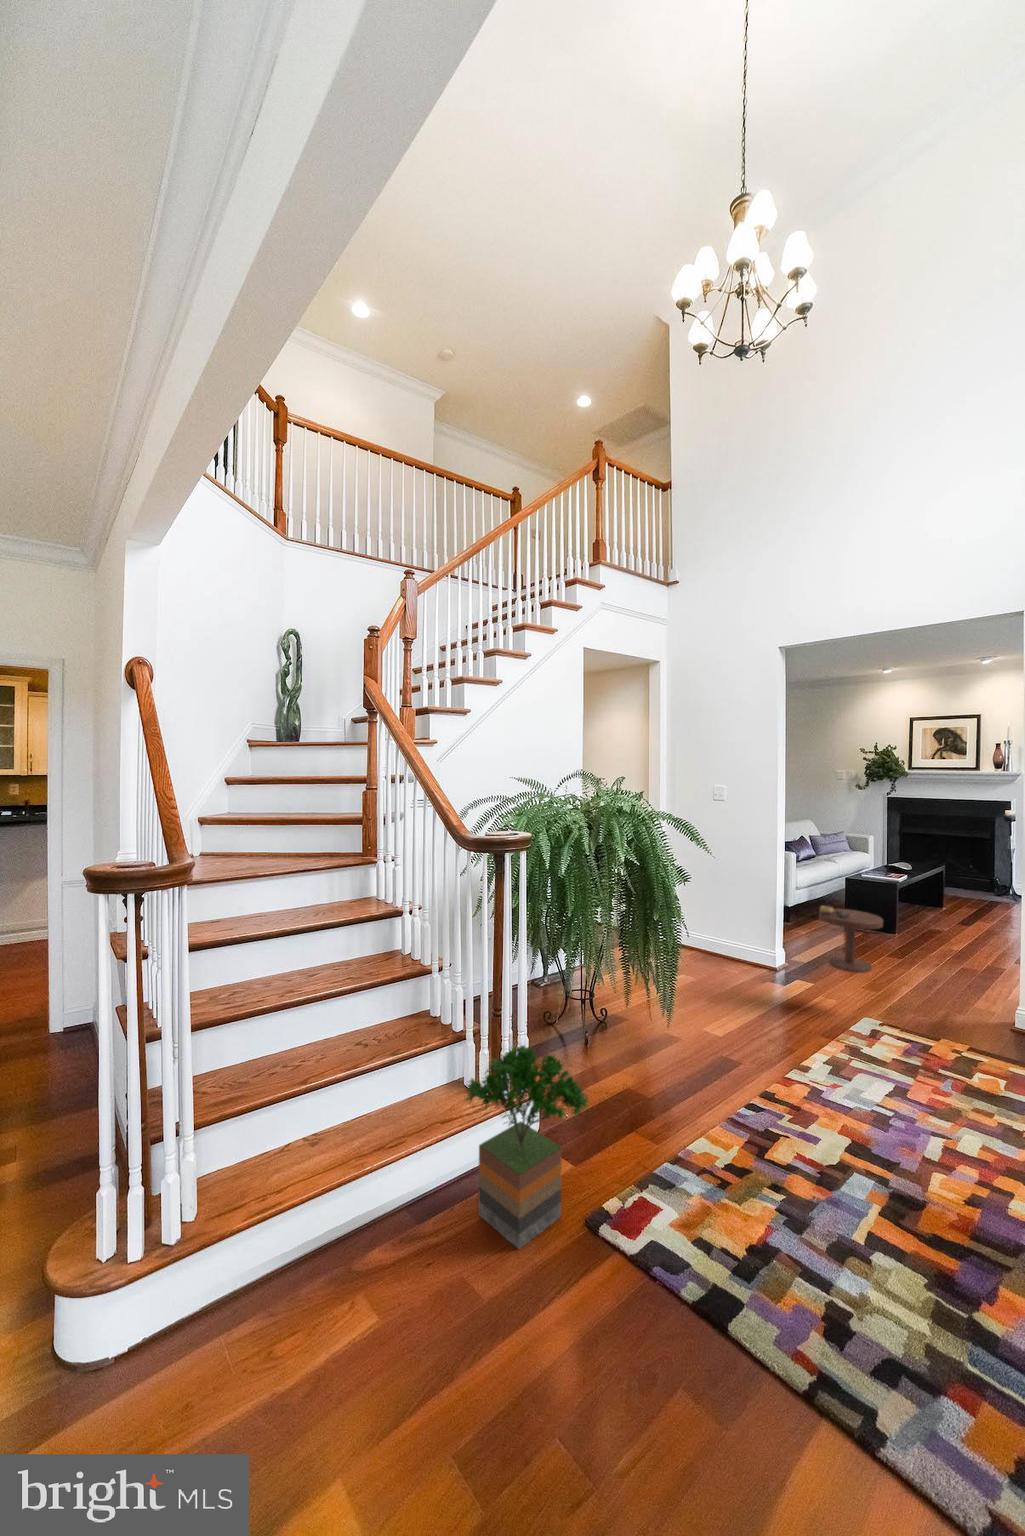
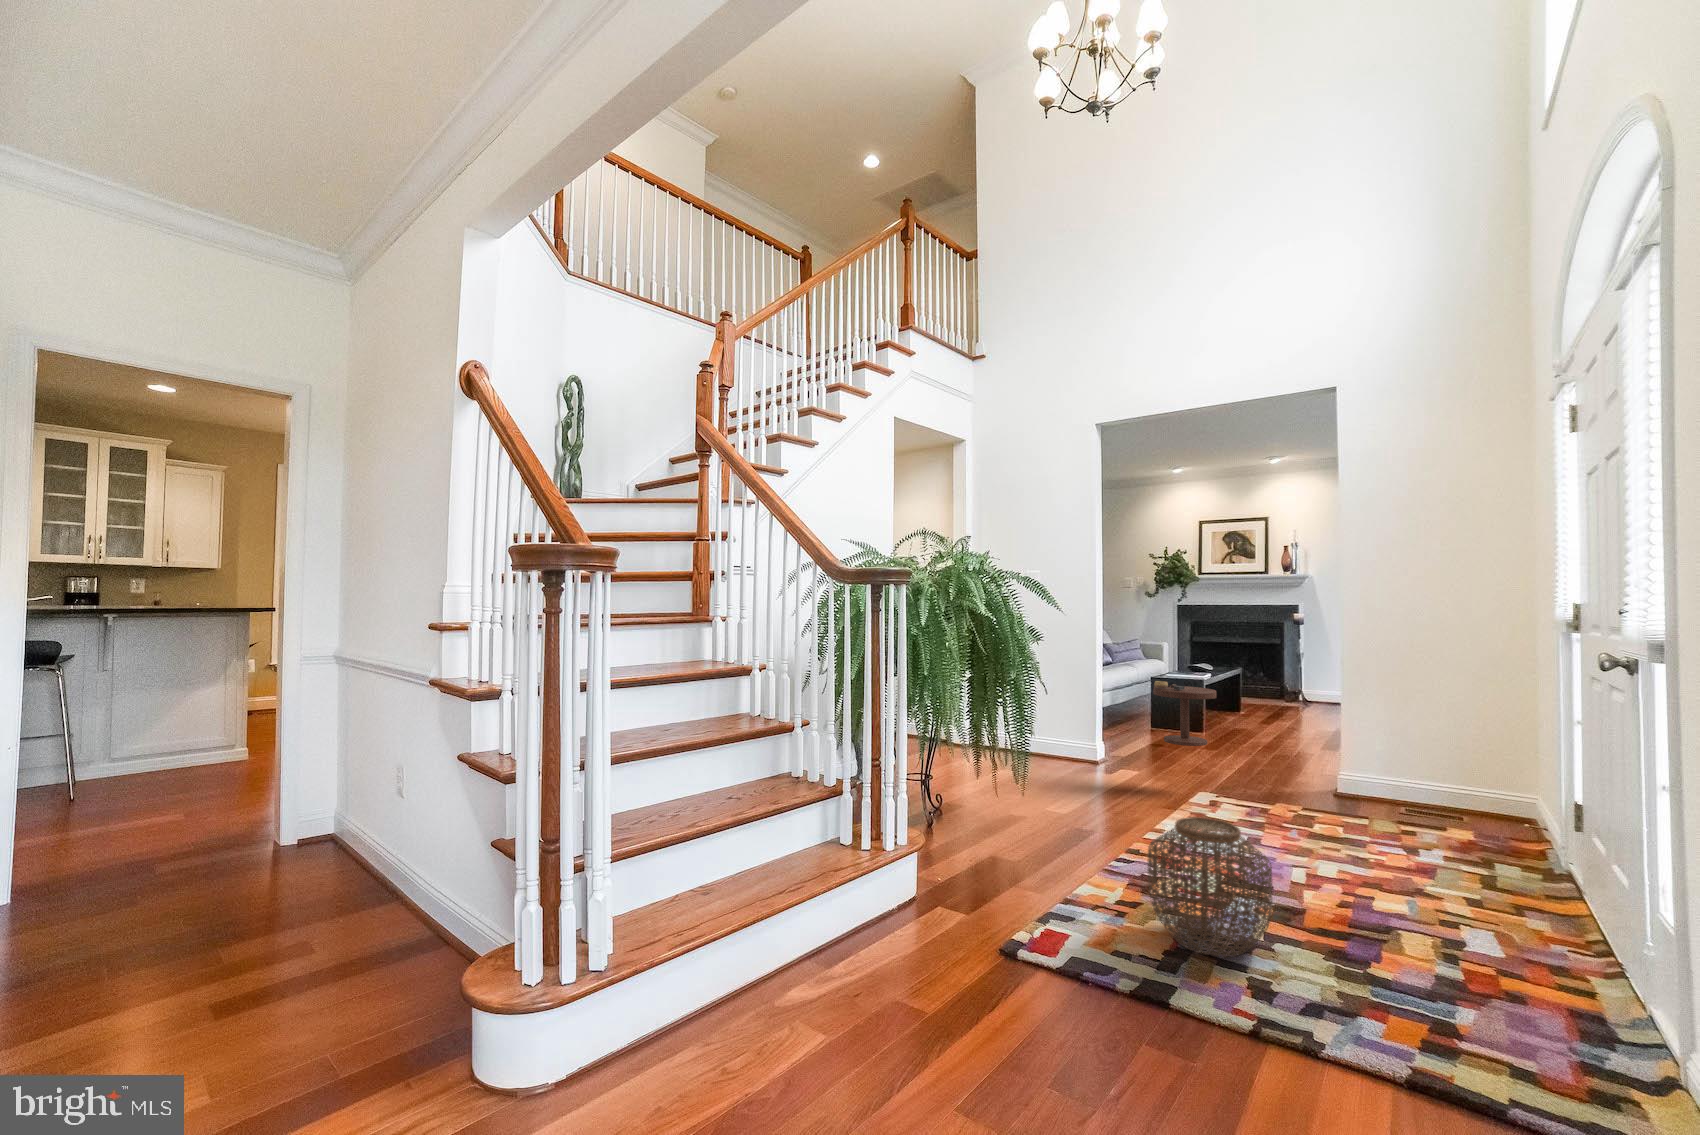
potted tree: present [465,1045,589,1249] -> none [873,776,1007,974]
woven basket: none [742,1107,871,1267] -> present [1148,817,1272,957]

